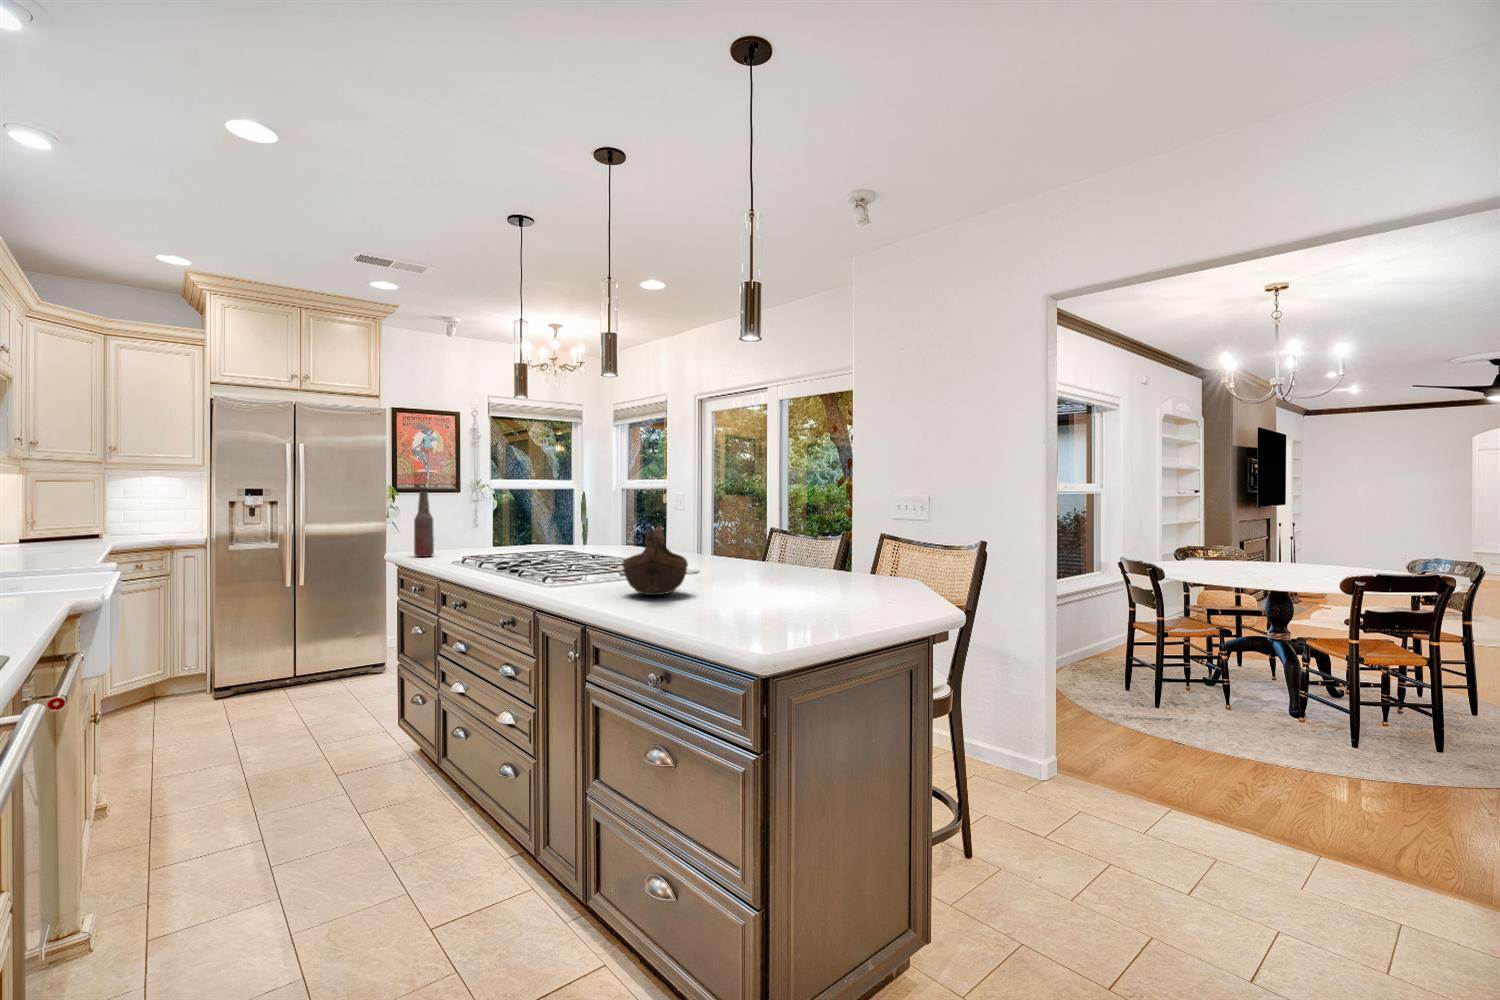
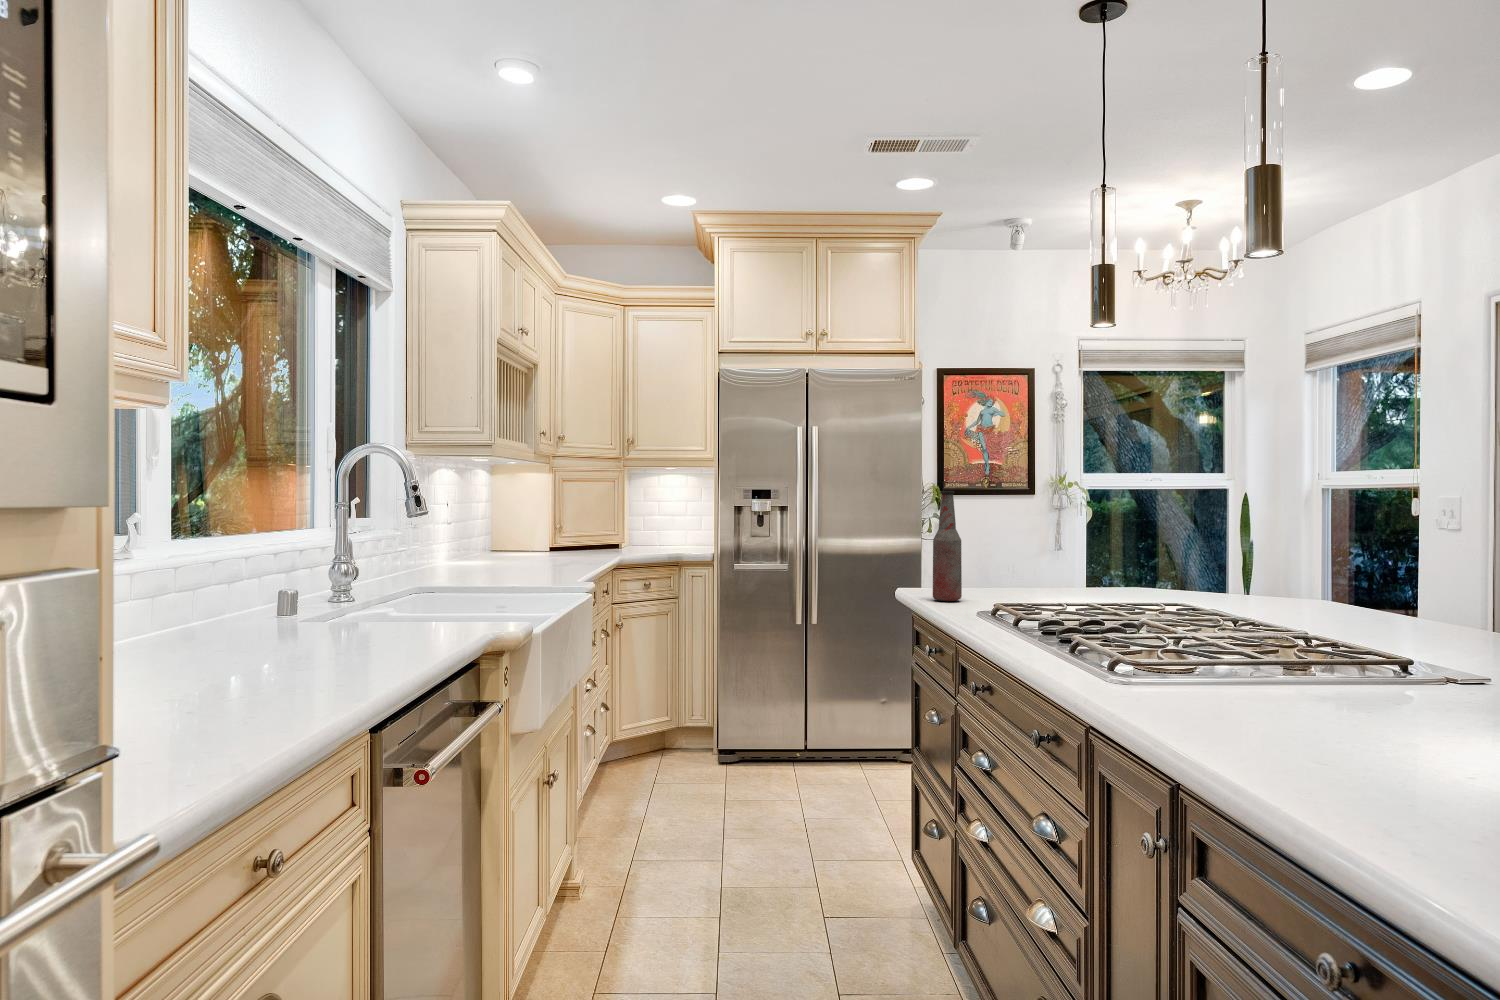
decorative bowl: present [623,524,688,595] -> none [1269,574,1436,738]

